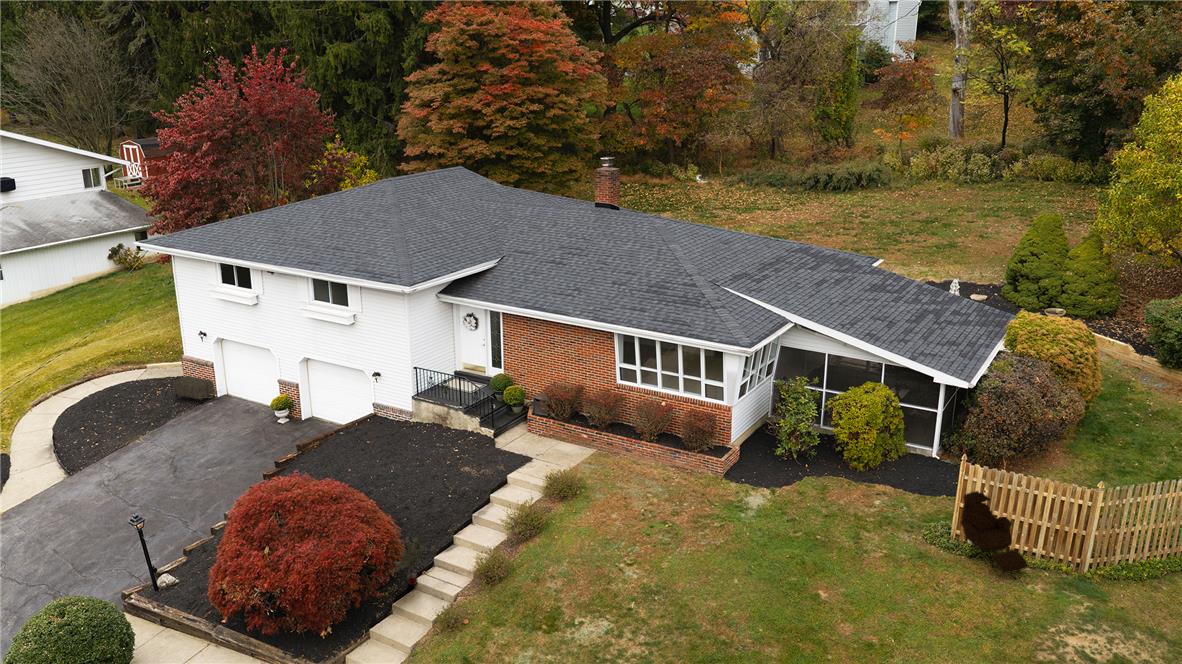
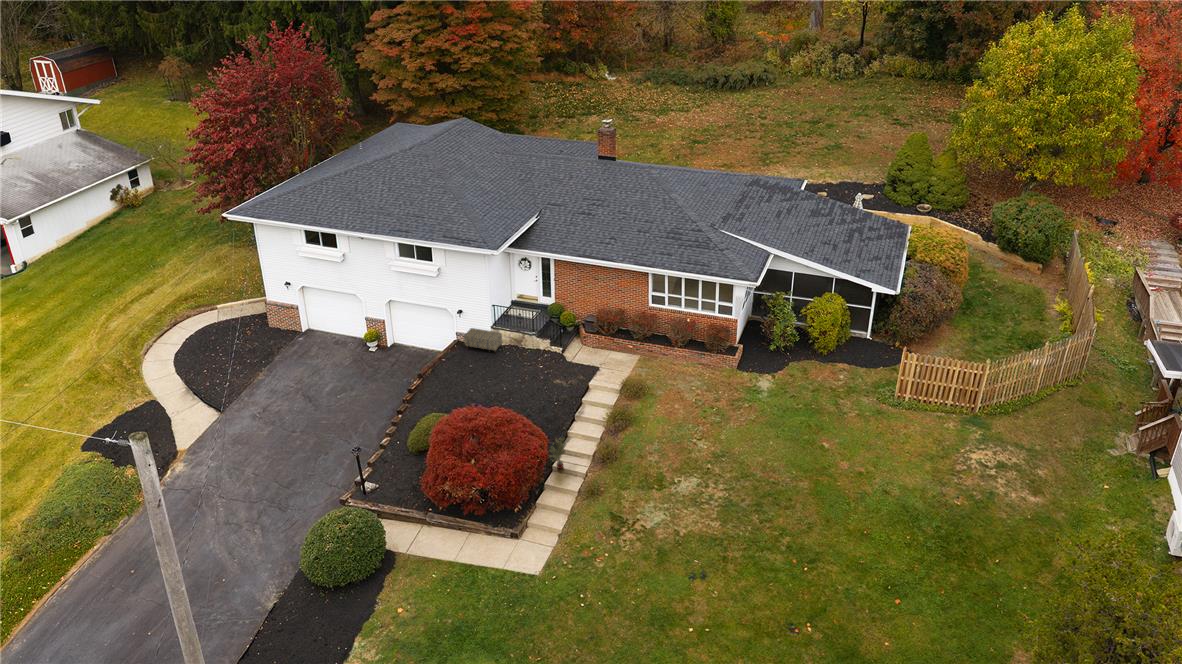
bench: present [172,376,215,404] -> present [464,328,503,354]
lounge chair: present [960,491,1027,579] -> none [903,367,944,422]

